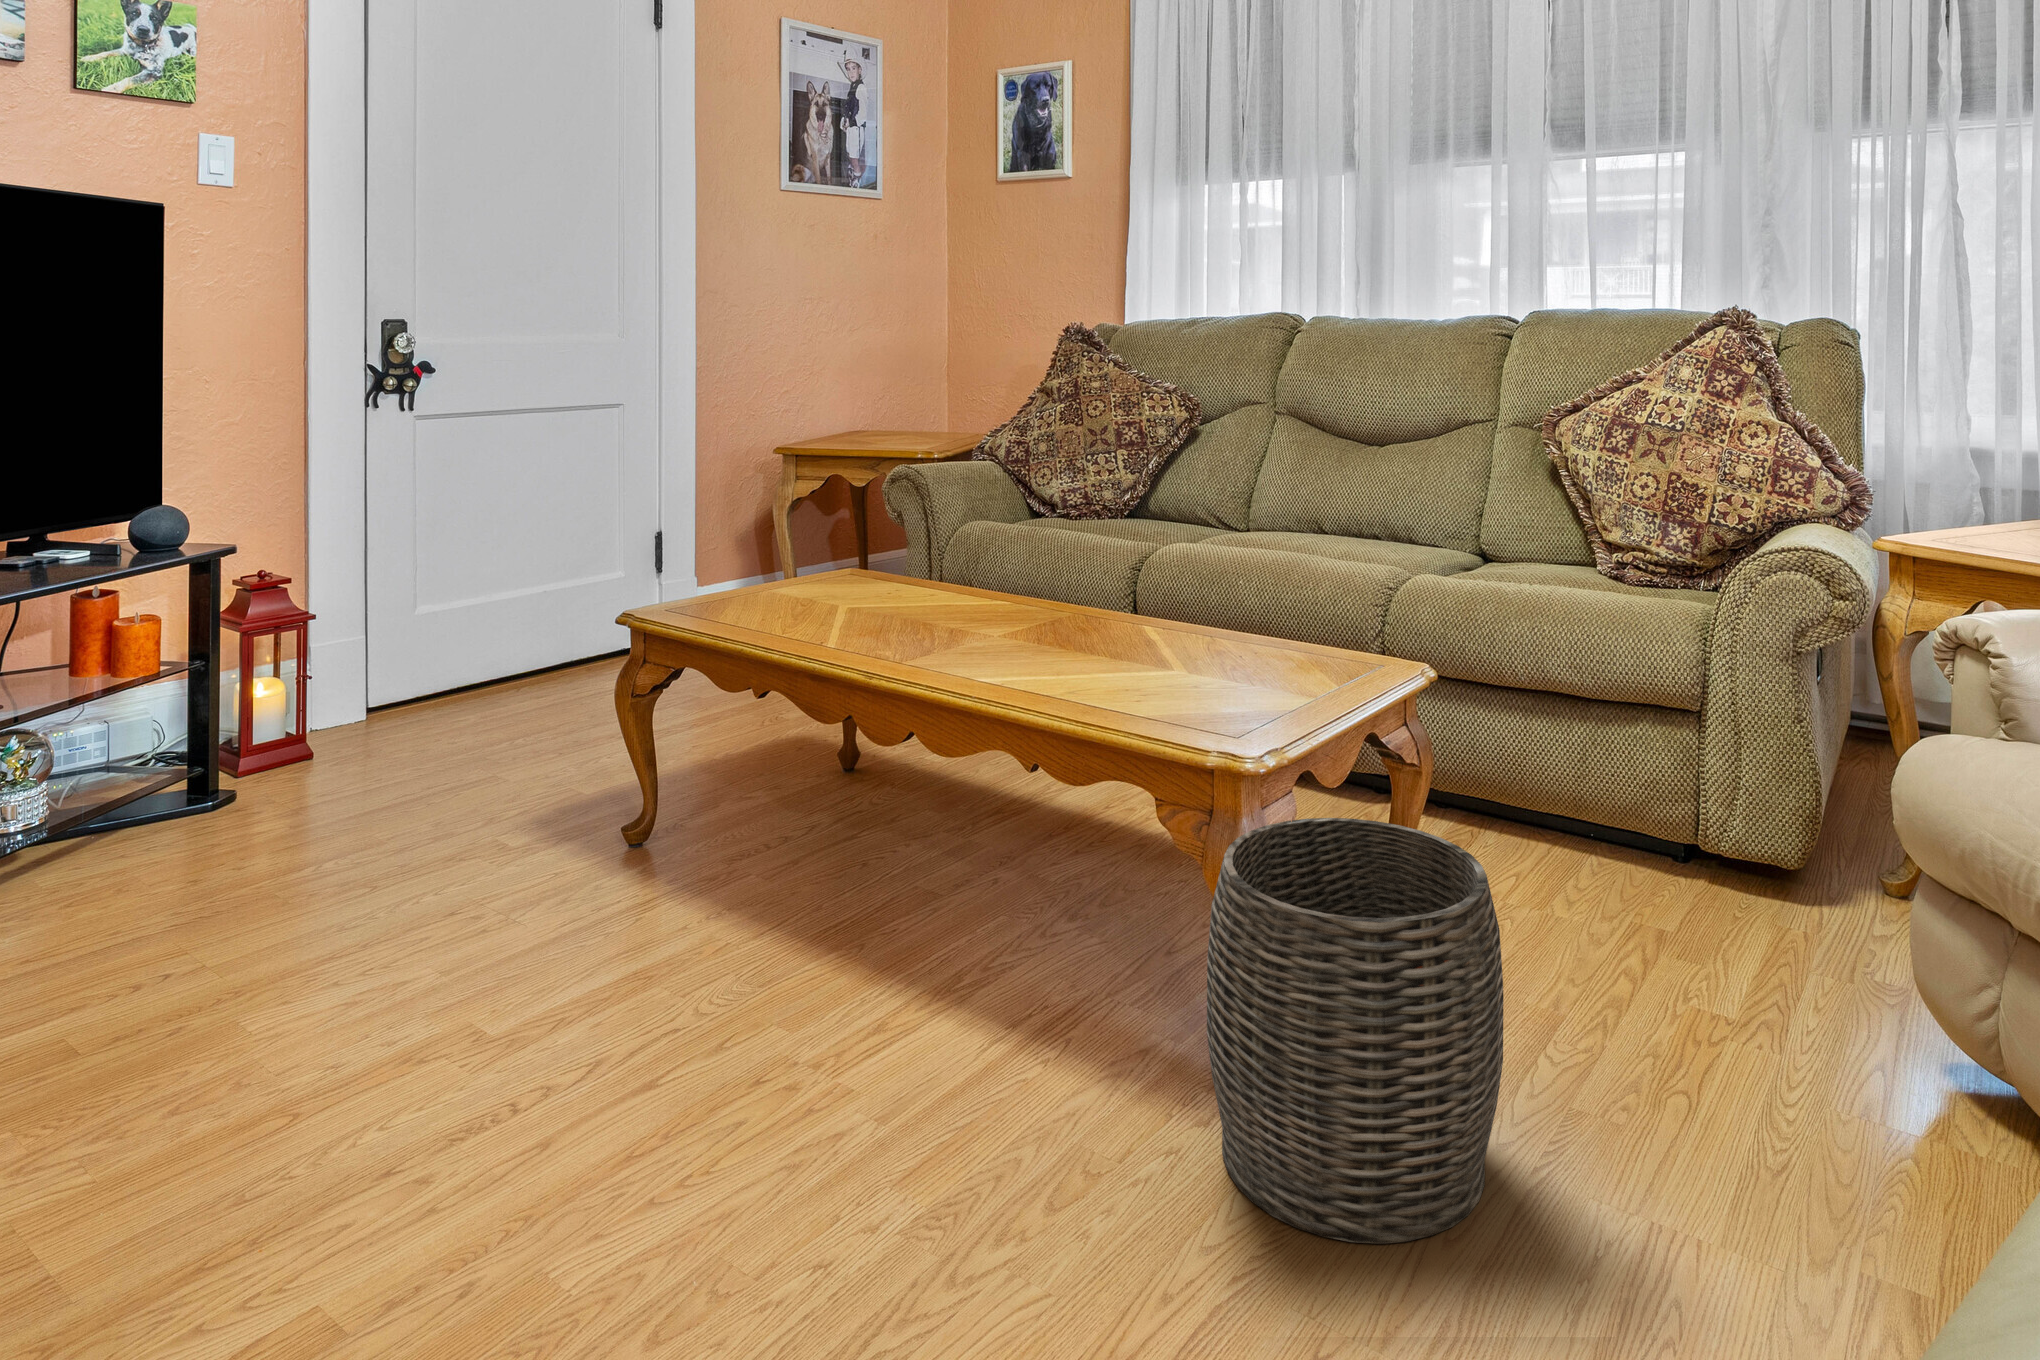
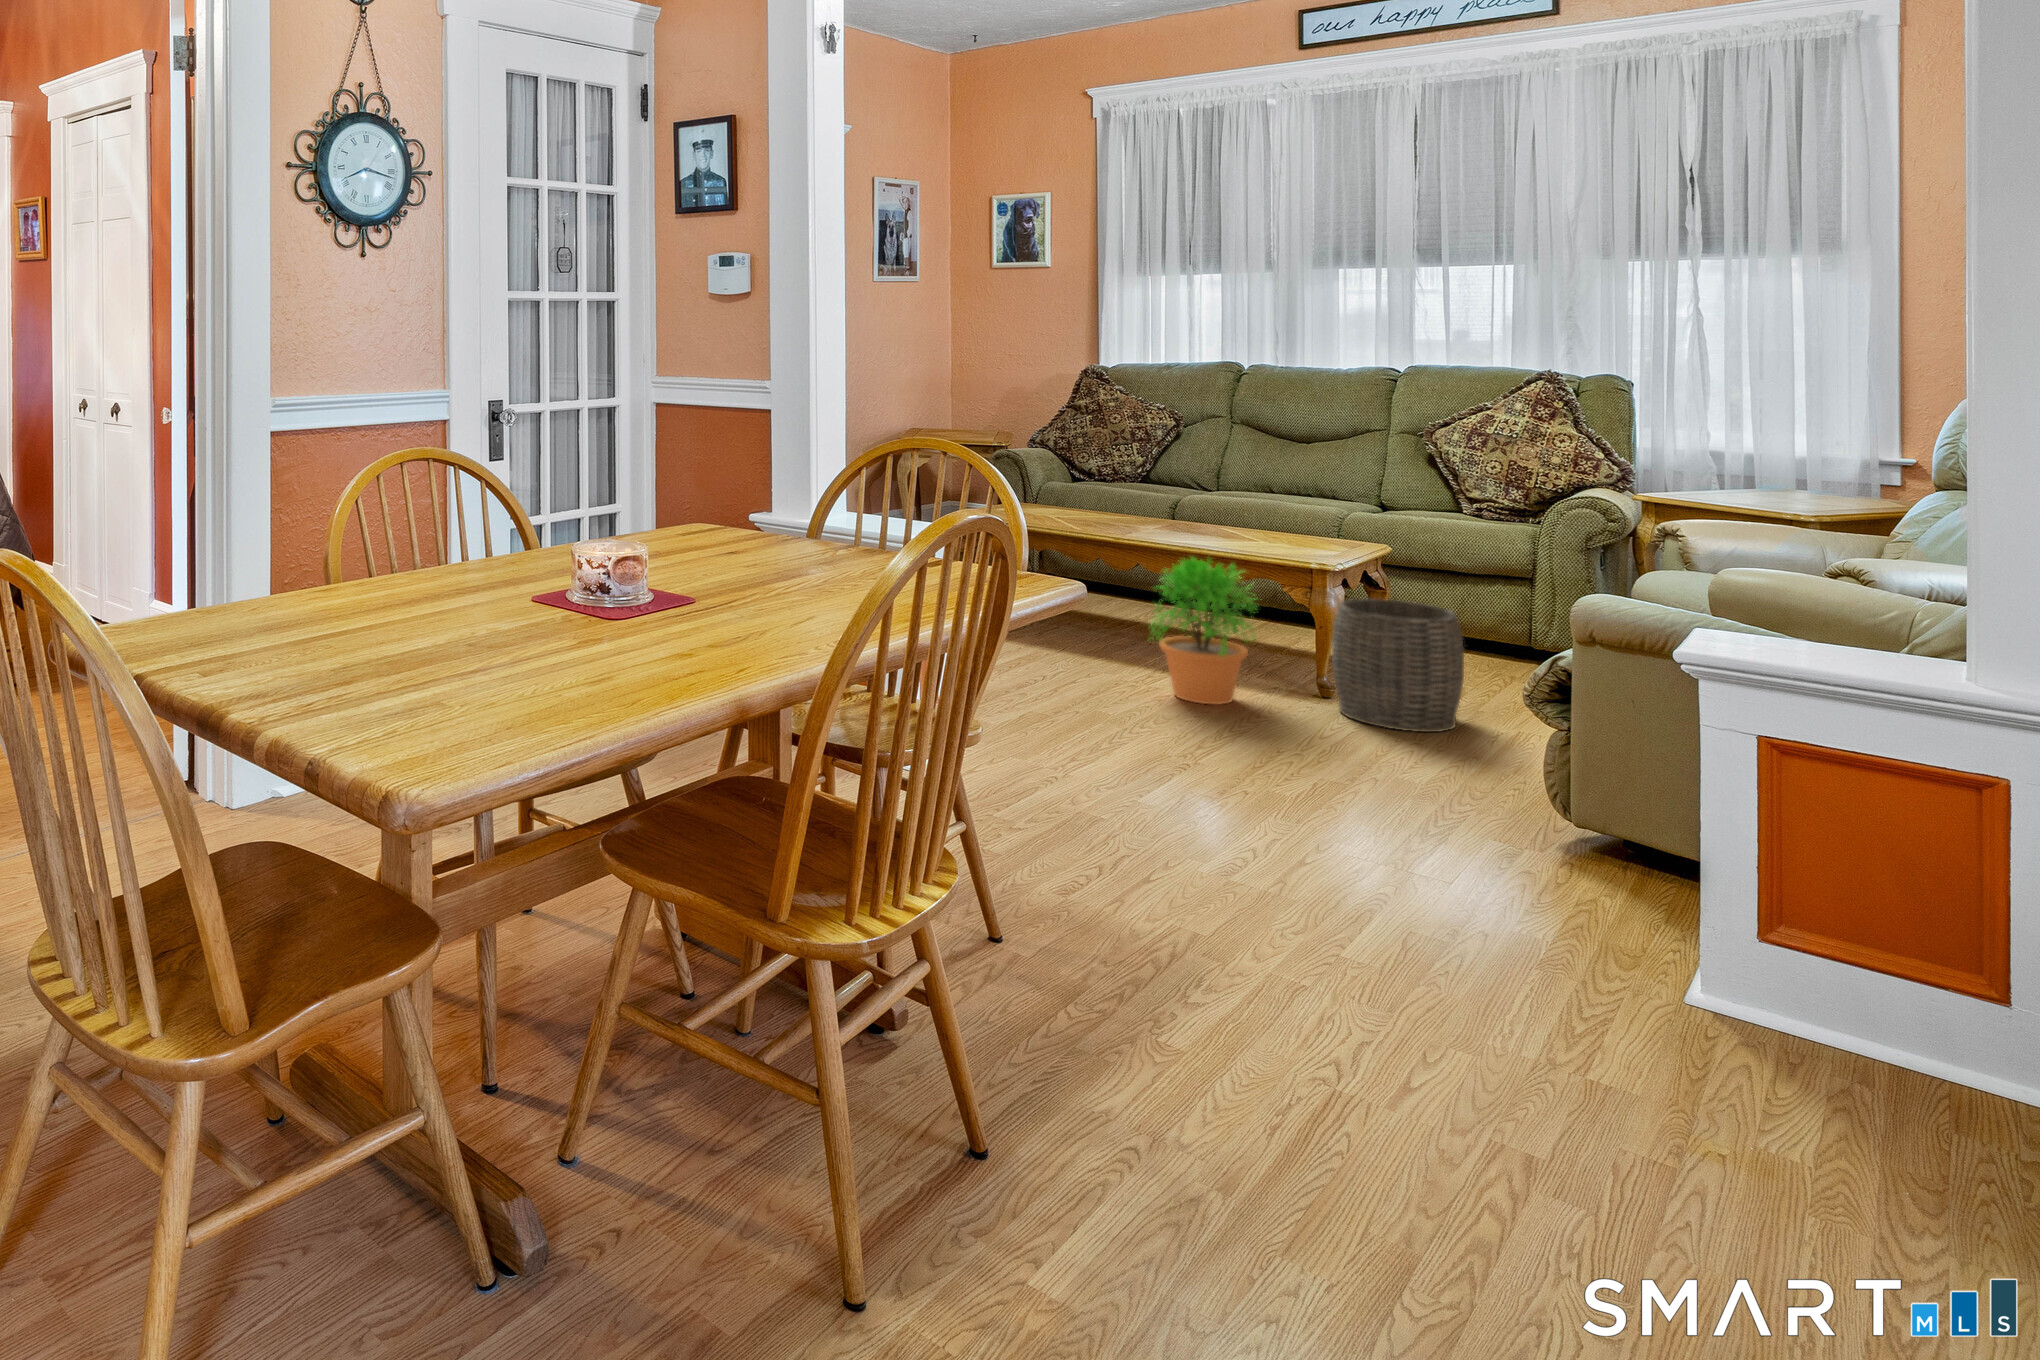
potted plant: none [778,714,1086,1126] -> present [1151,556,1257,704]

